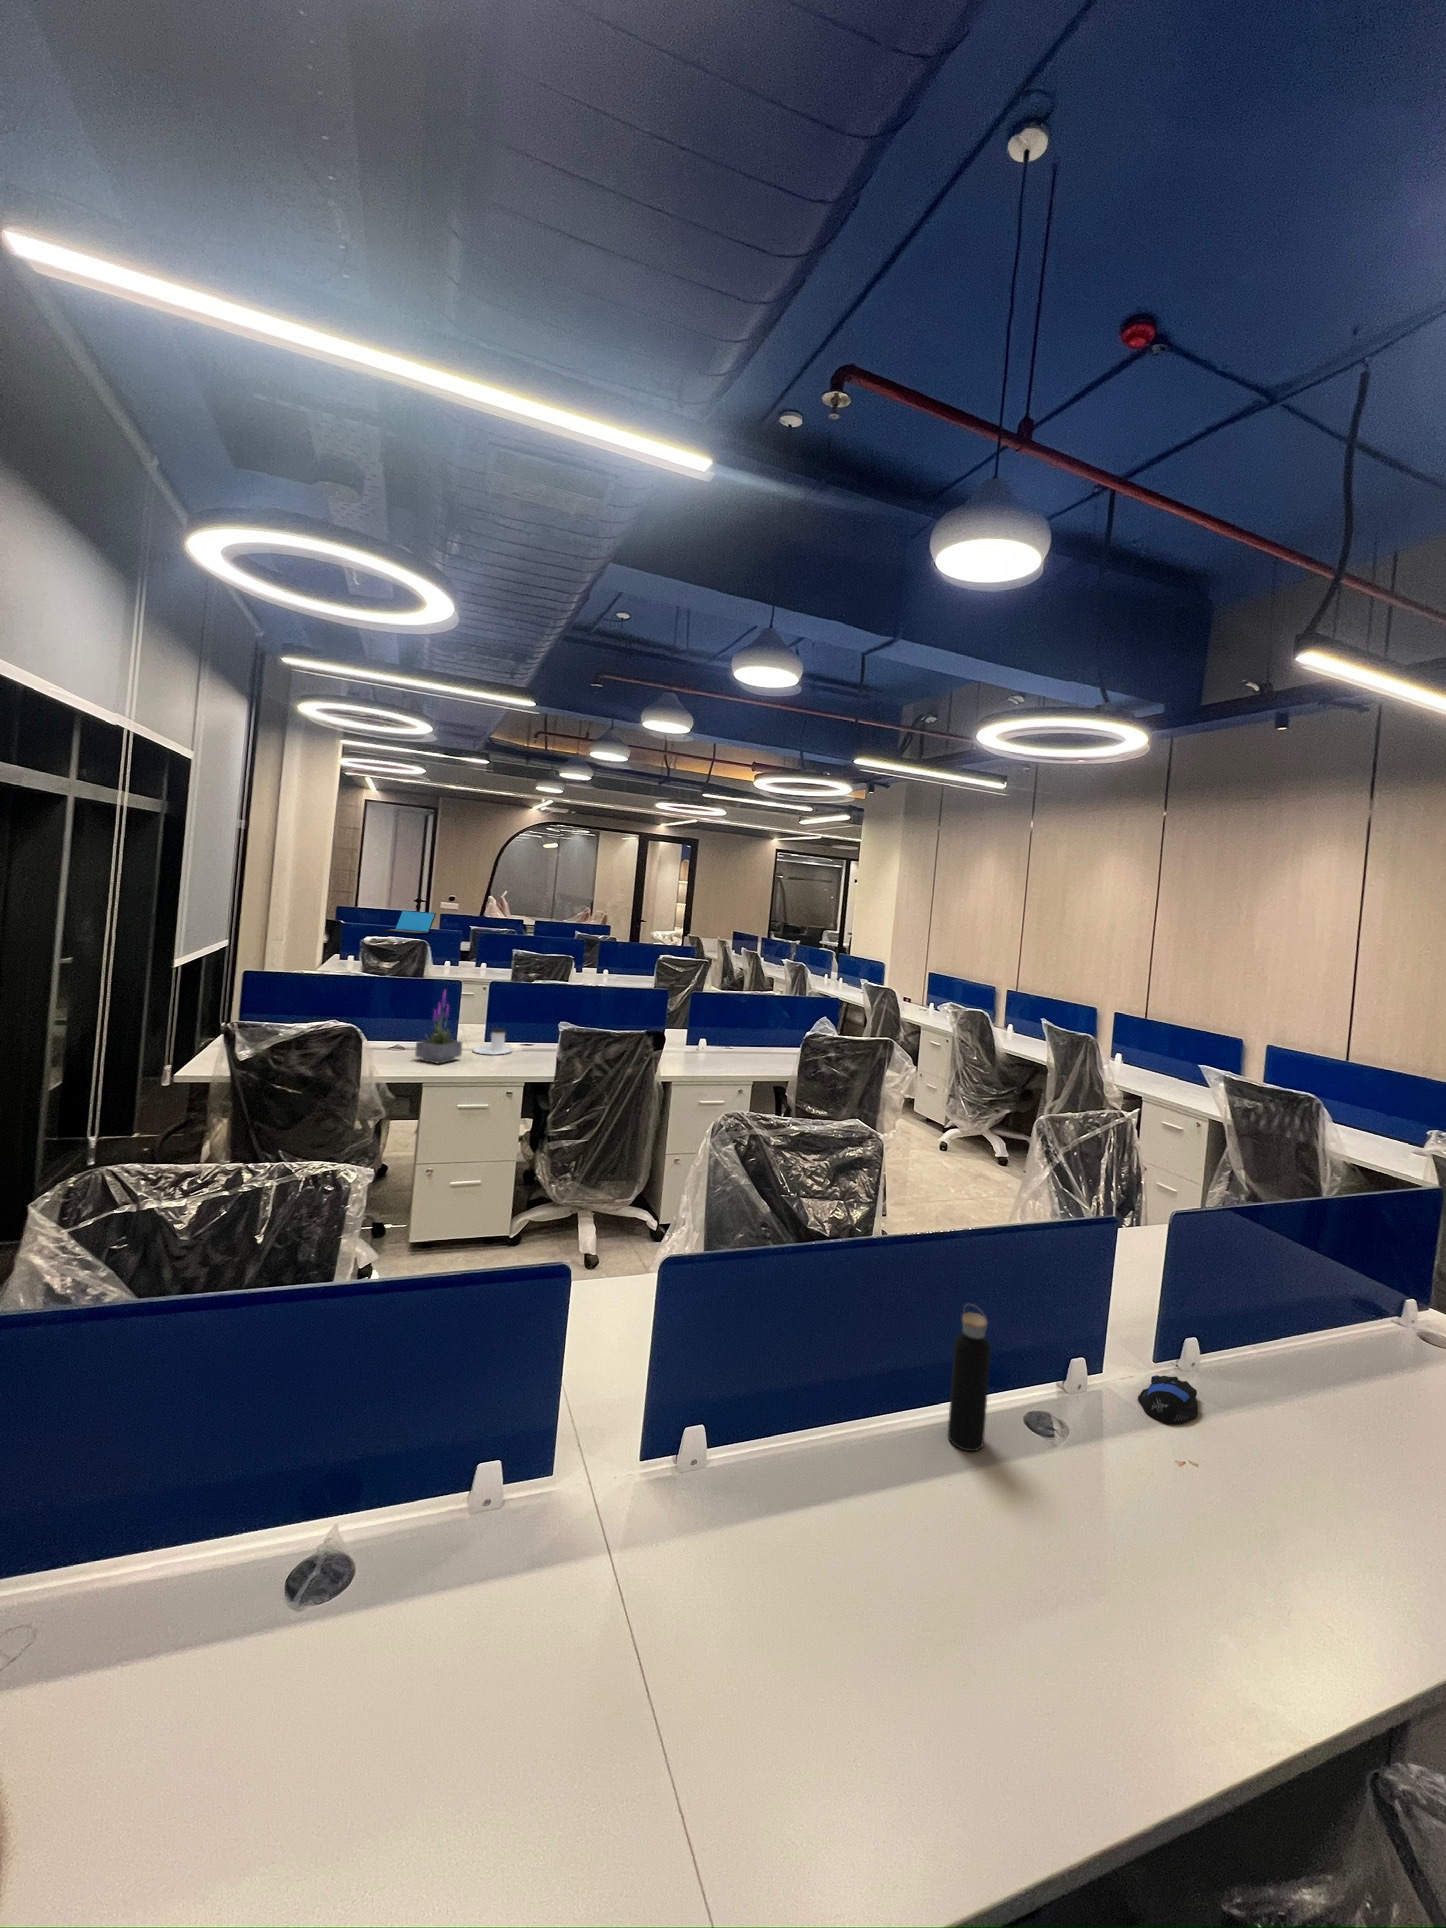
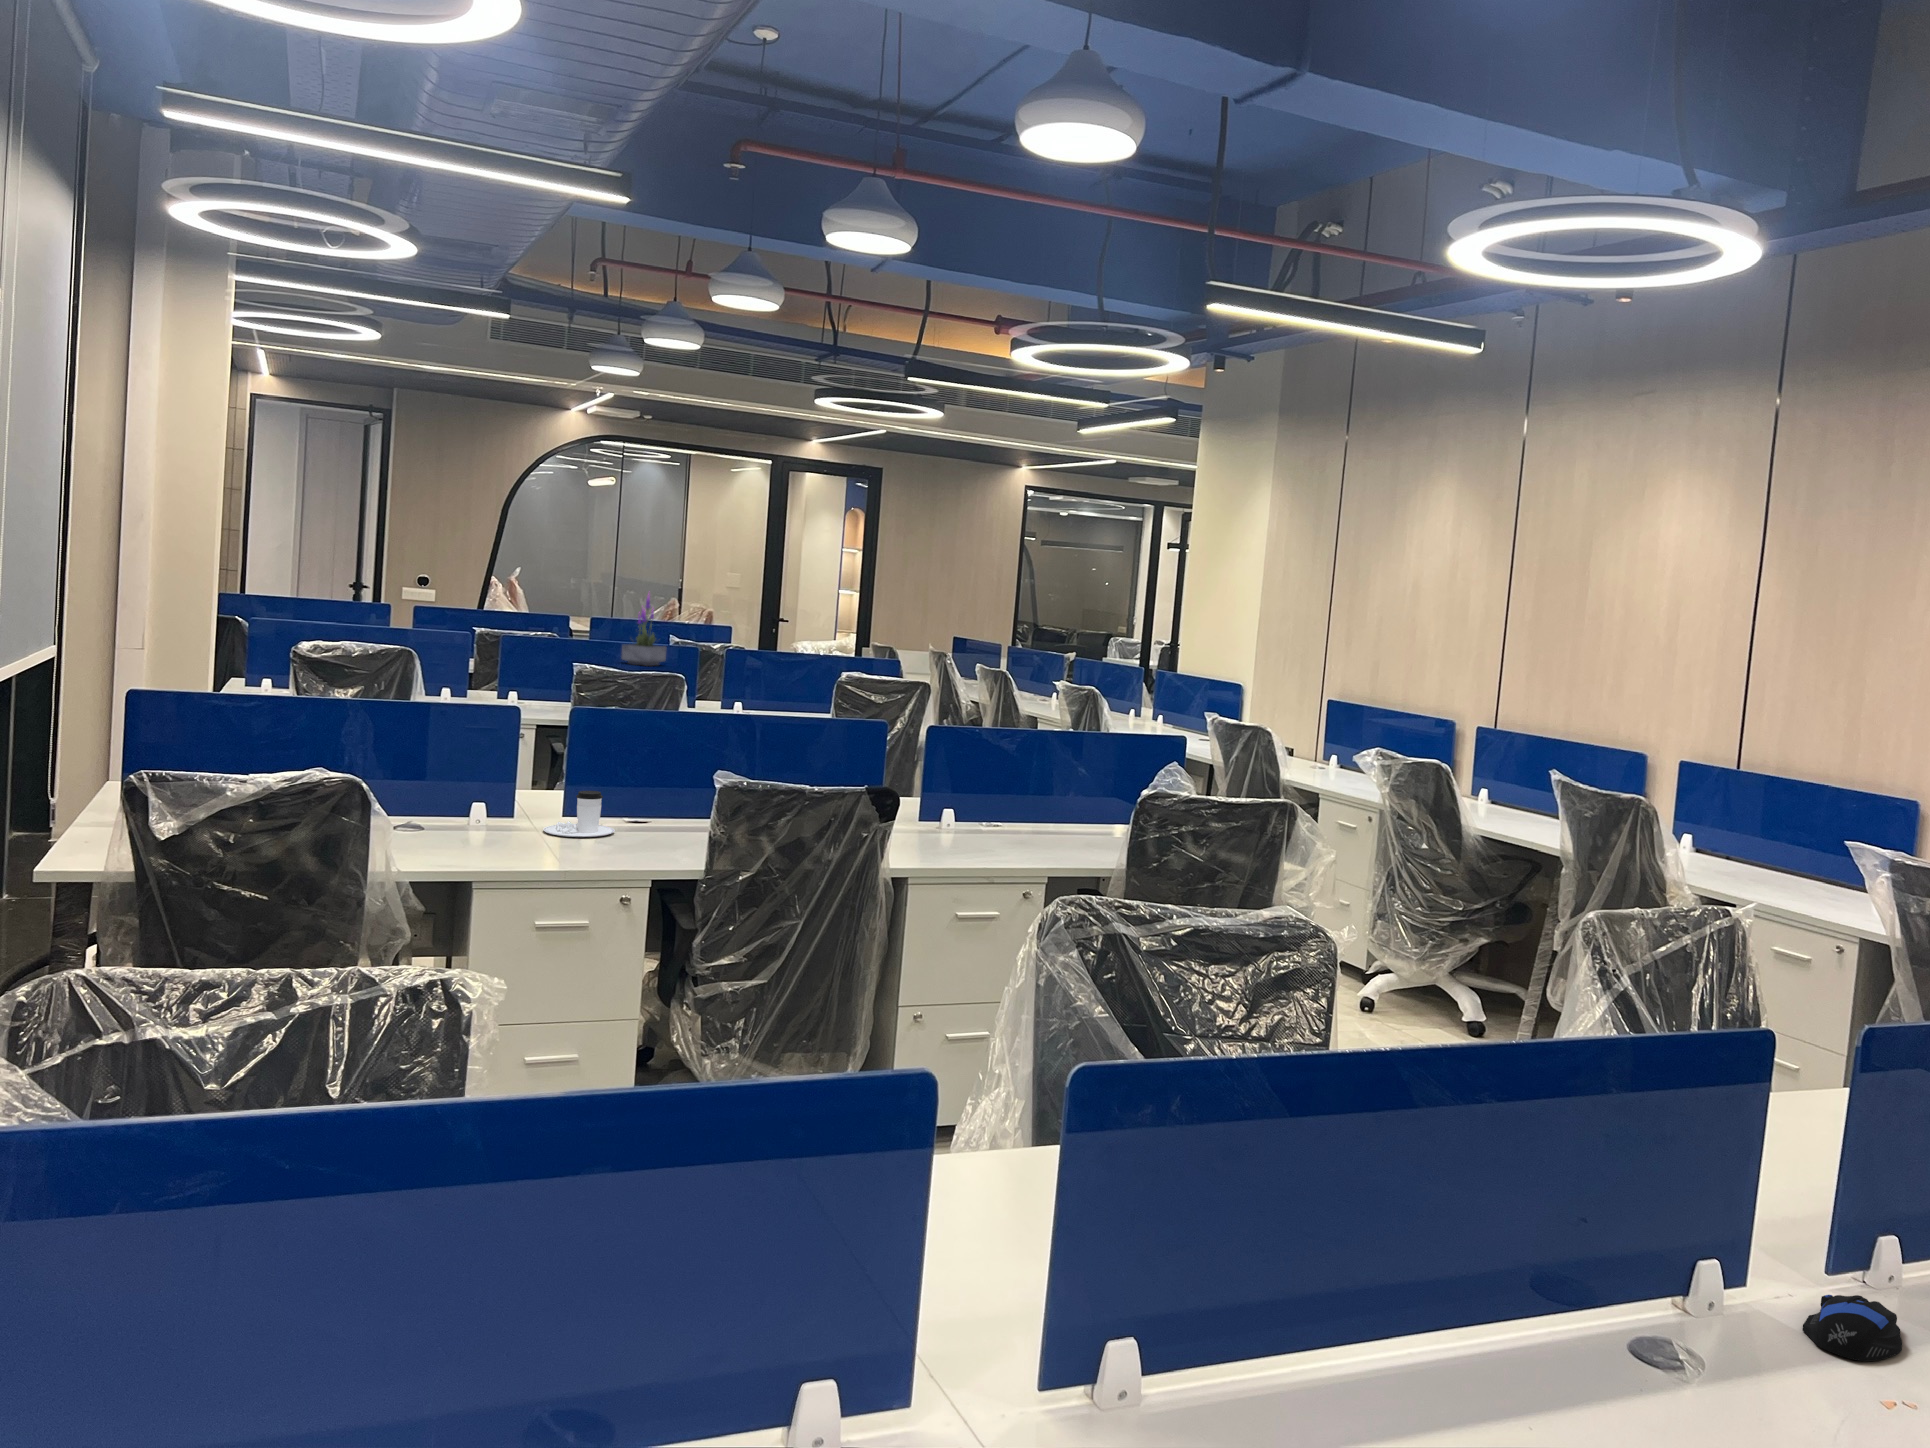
laptop: present [380,910,436,934] -> none [324,595,426,638]
potted plant: present [415,990,462,1064] -> present [622,593,666,666]
water bottle: present [948,1304,991,1451] -> none [1507,1167,1582,1398]

